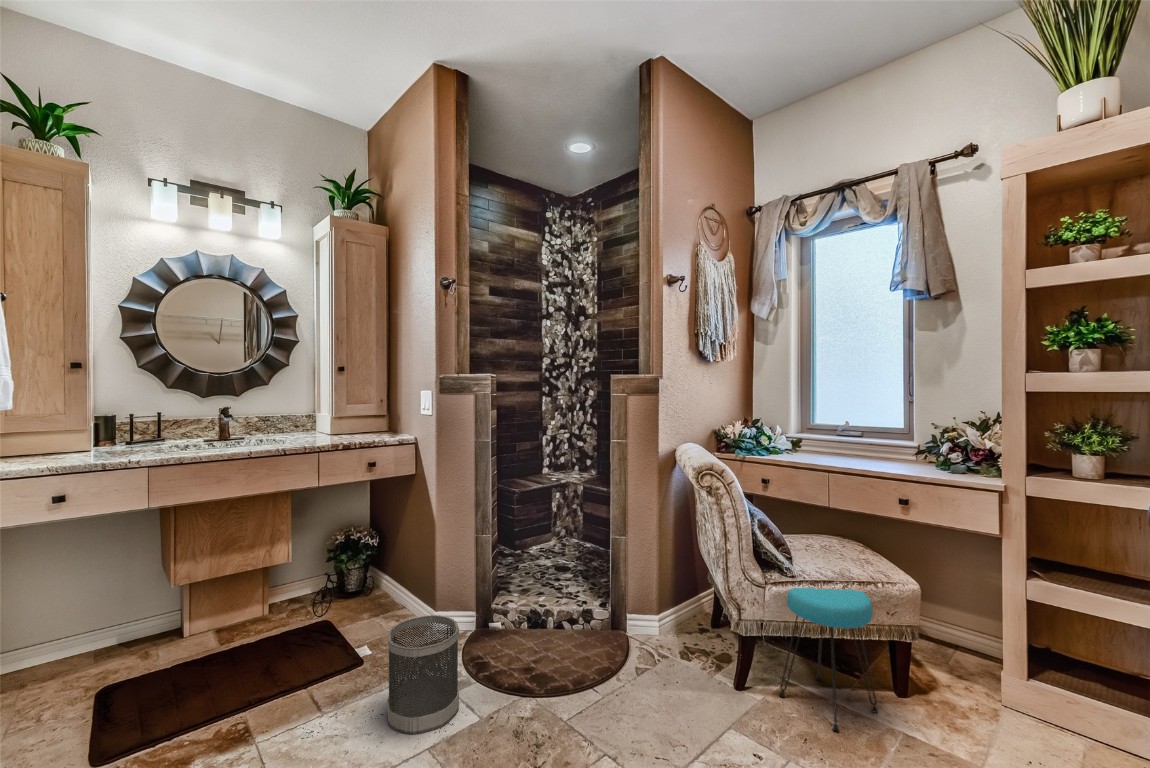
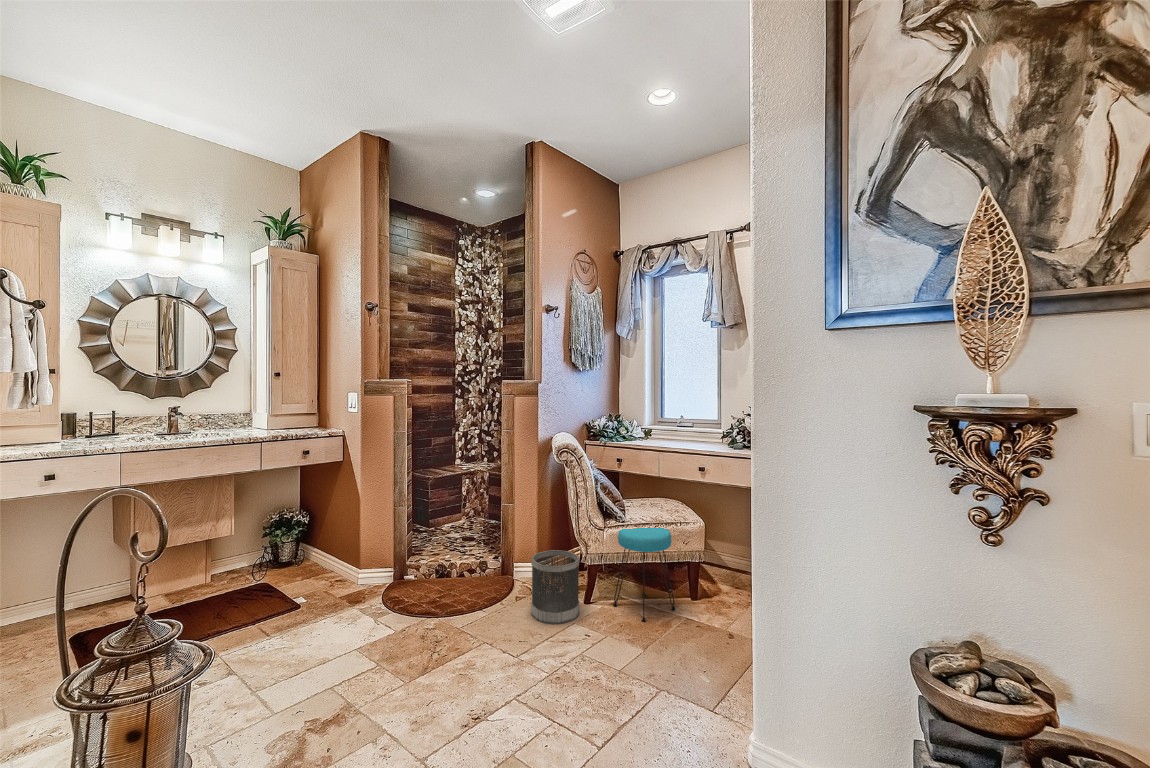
wastebasket: present [387,615,459,735] -> present [531,550,579,624]

